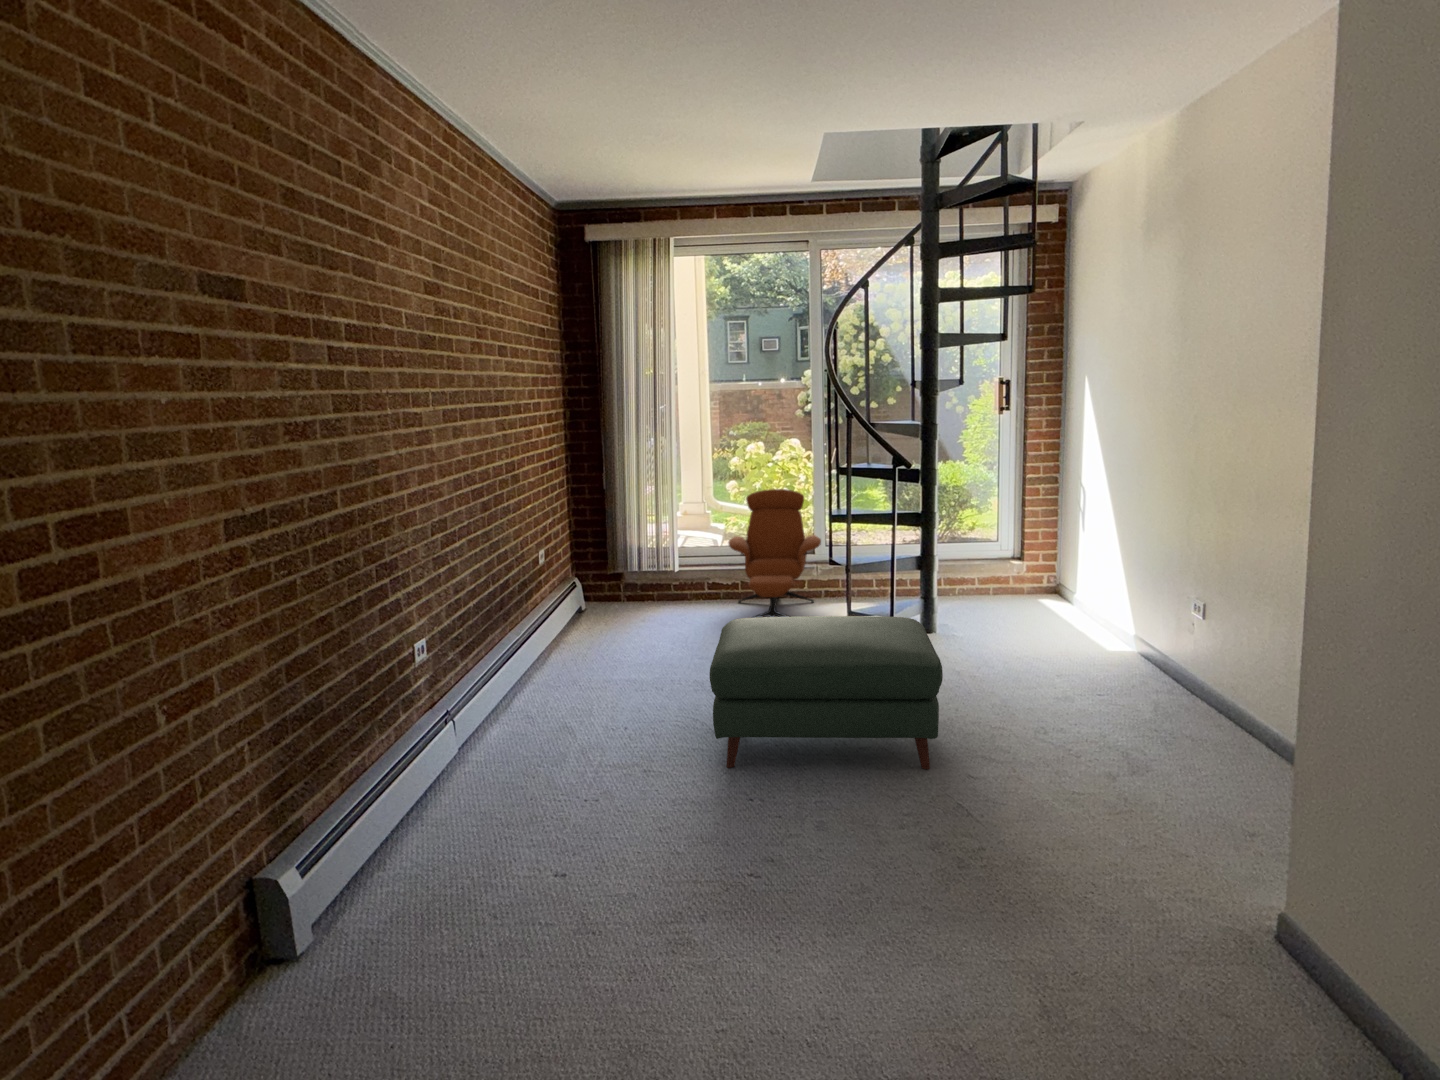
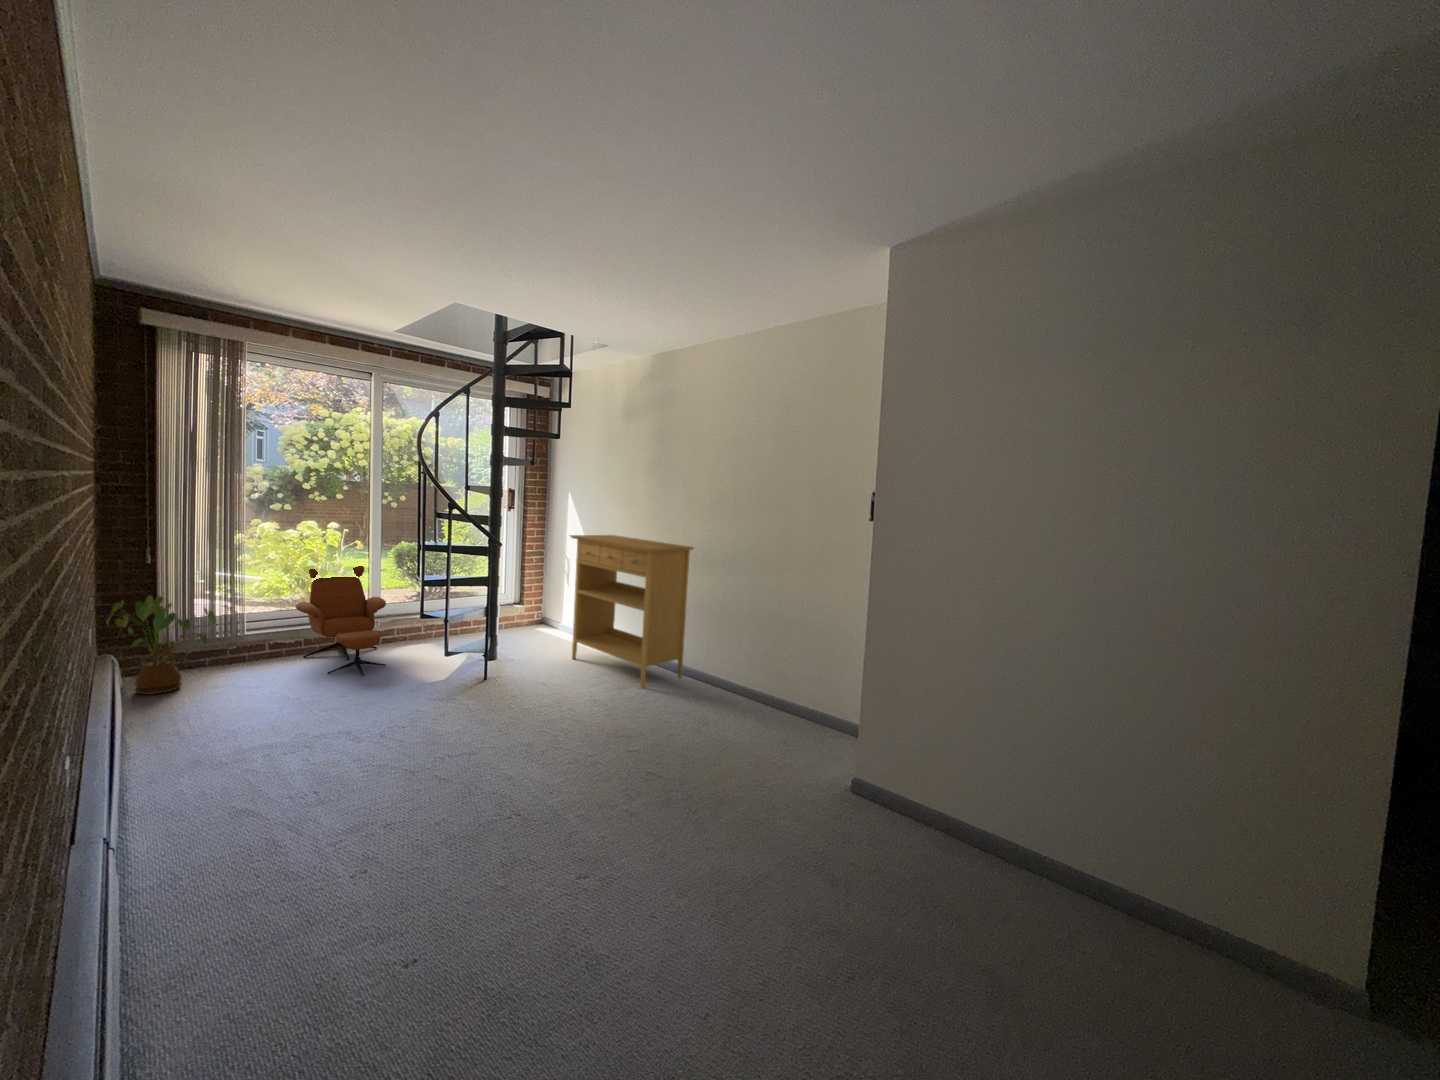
console table: none [1037,445,1230,712] -> present [570,535,694,688]
house plant: none [572,521,652,619] -> present [106,595,216,695]
ottoman: present [710,616,943,769] -> none [406,650,602,791]

